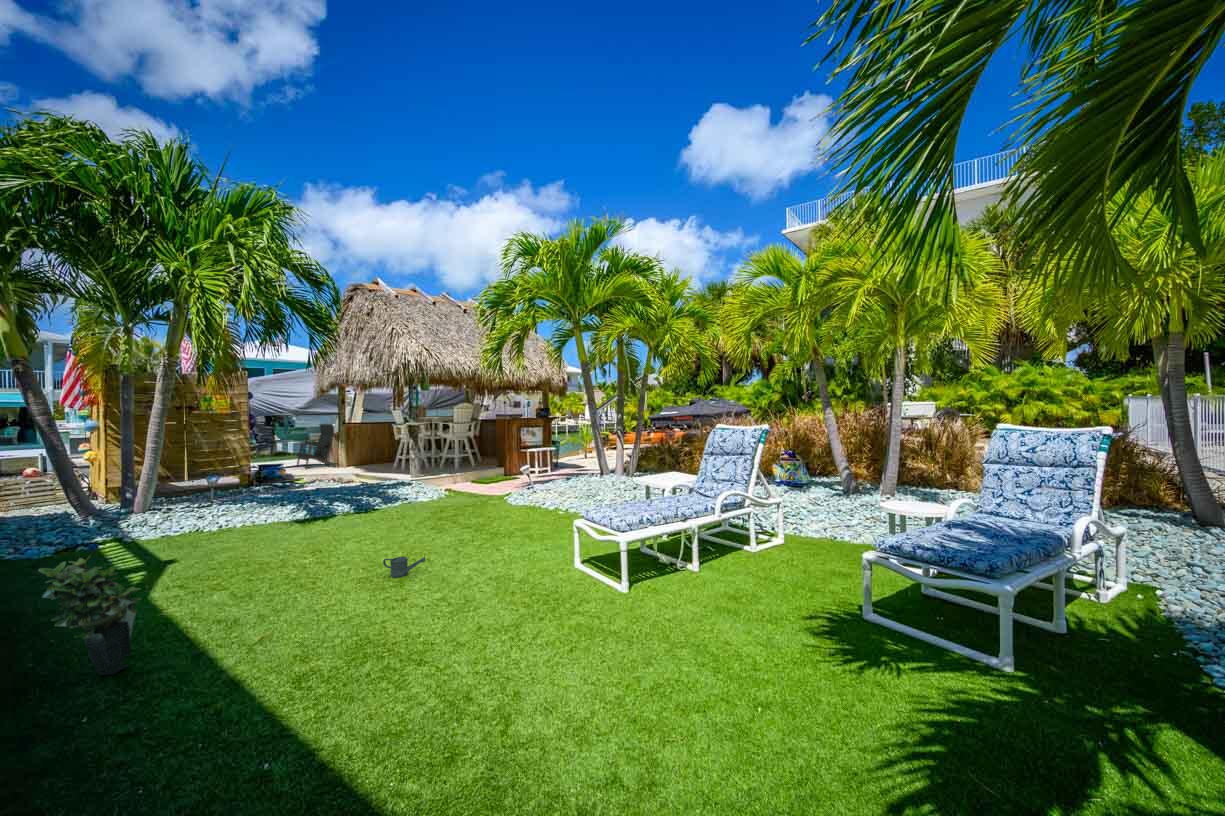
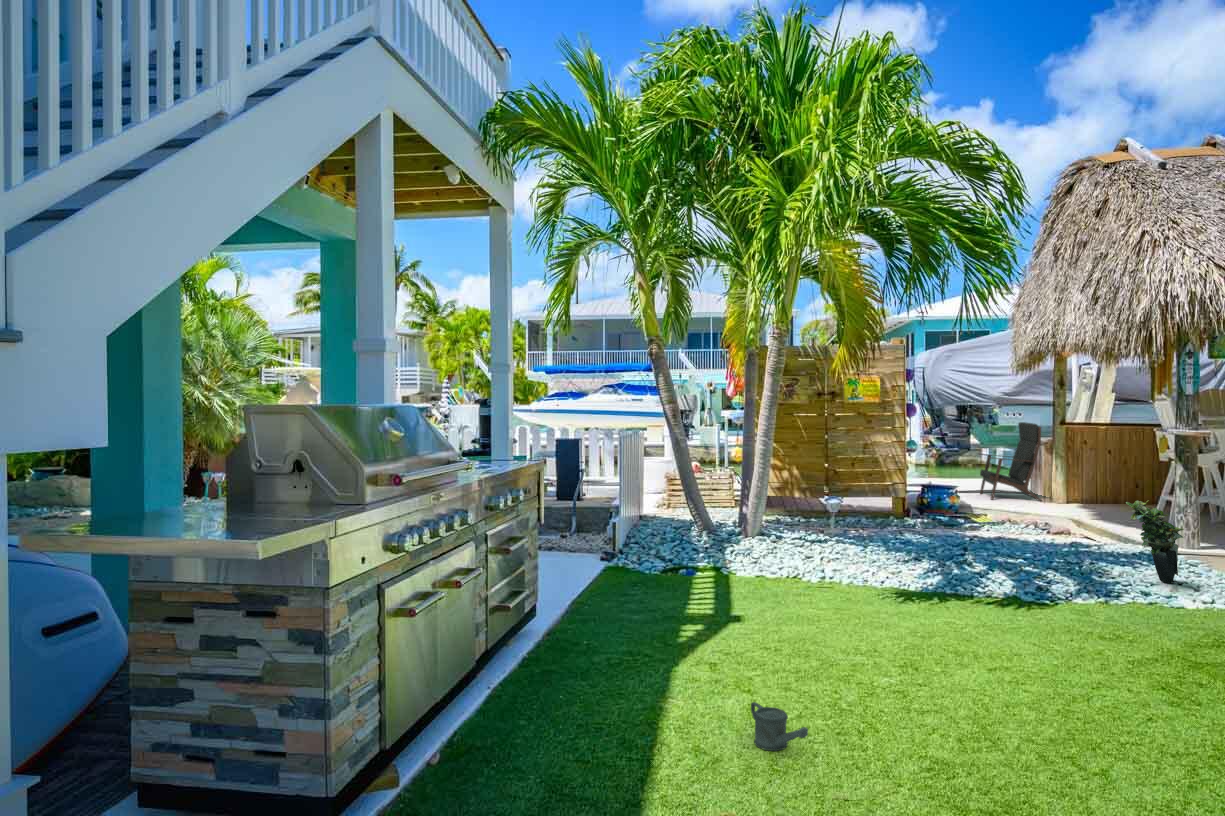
watering can: present [383,557,425,578] -> present [751,702,808,751]
potted plant: present [39,558,141,675] -> present [1126,501,1184,584]

